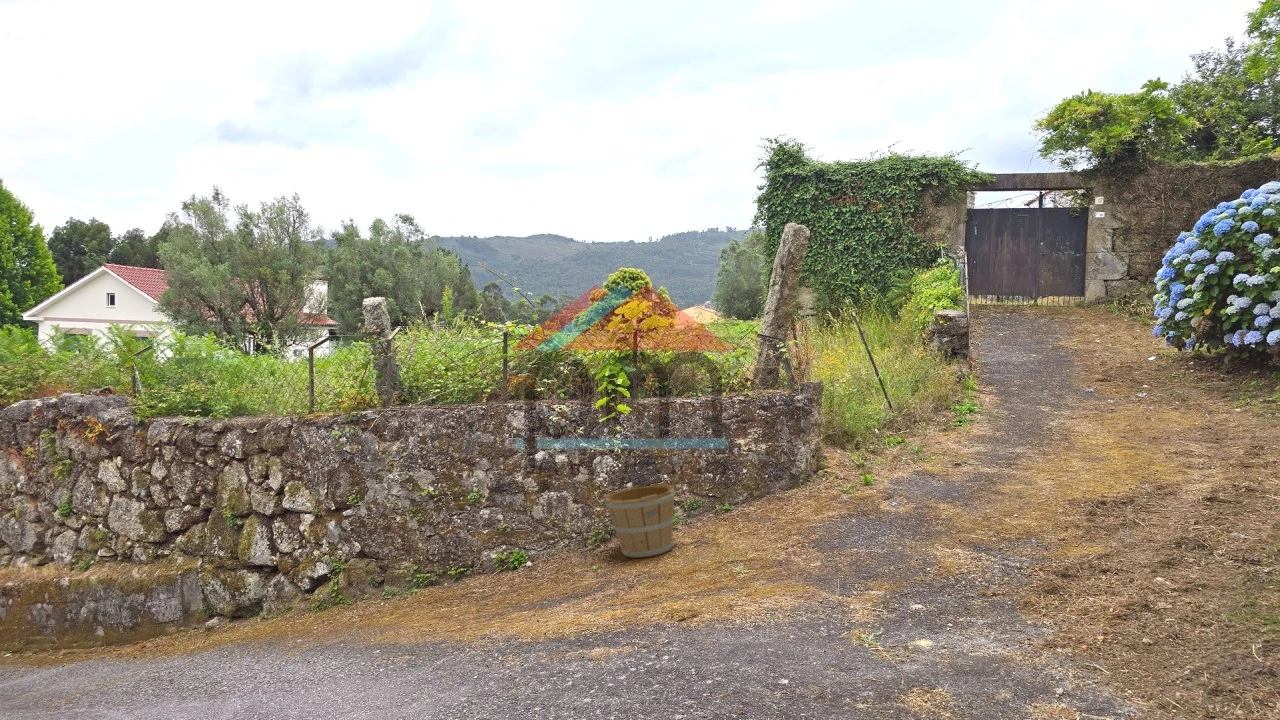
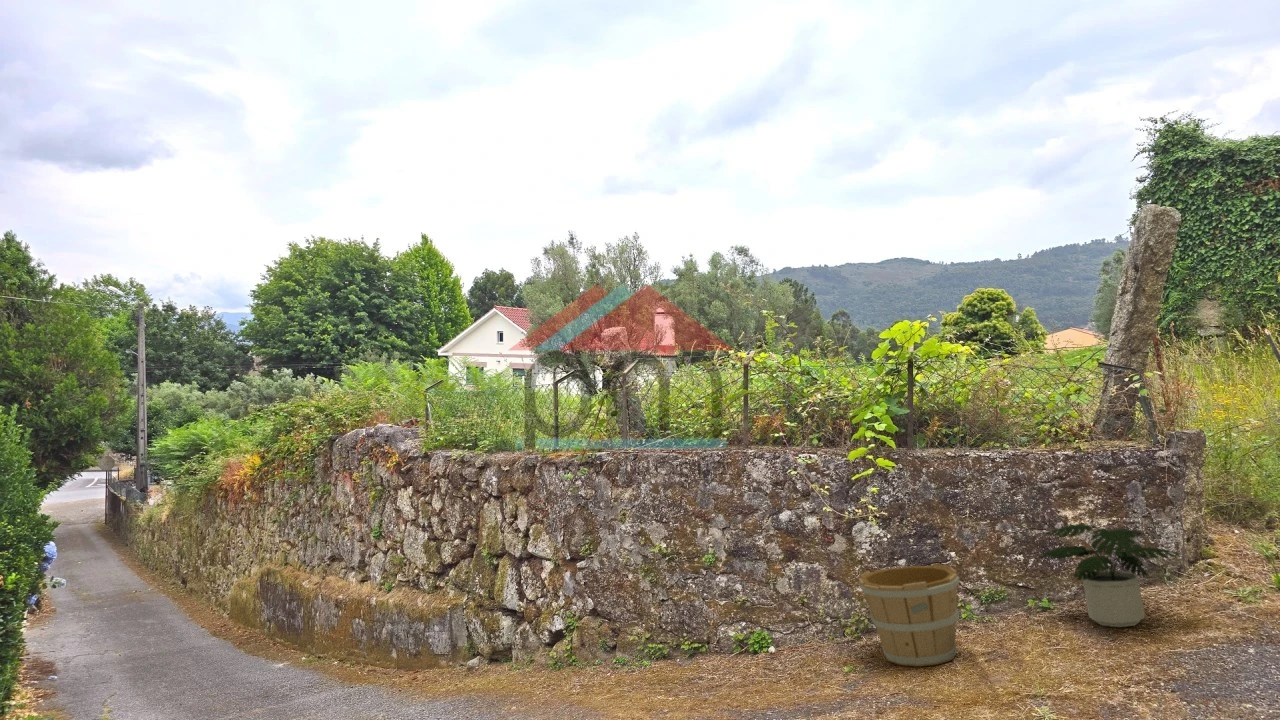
potted plant: none [727,448,811,515] -> present [1042,524,1180,627]

